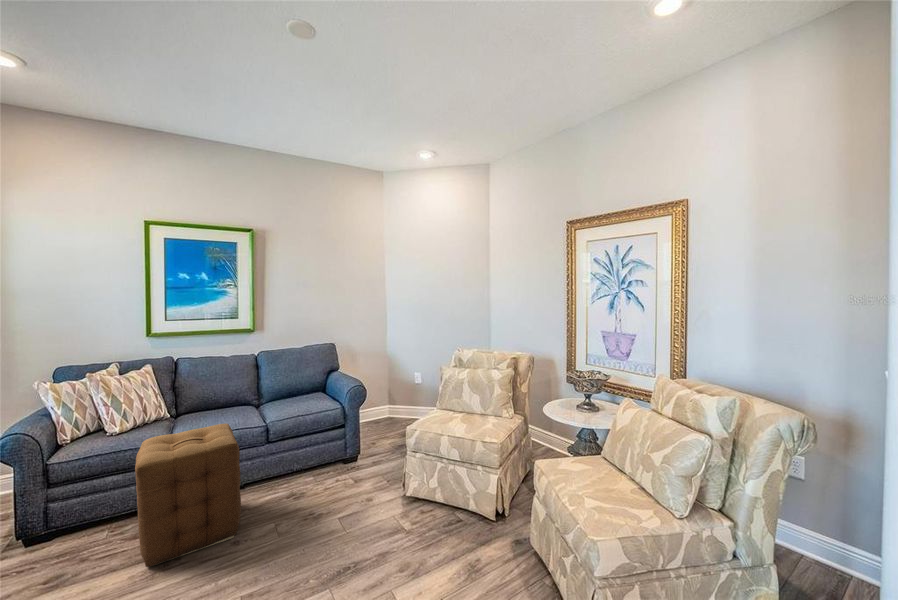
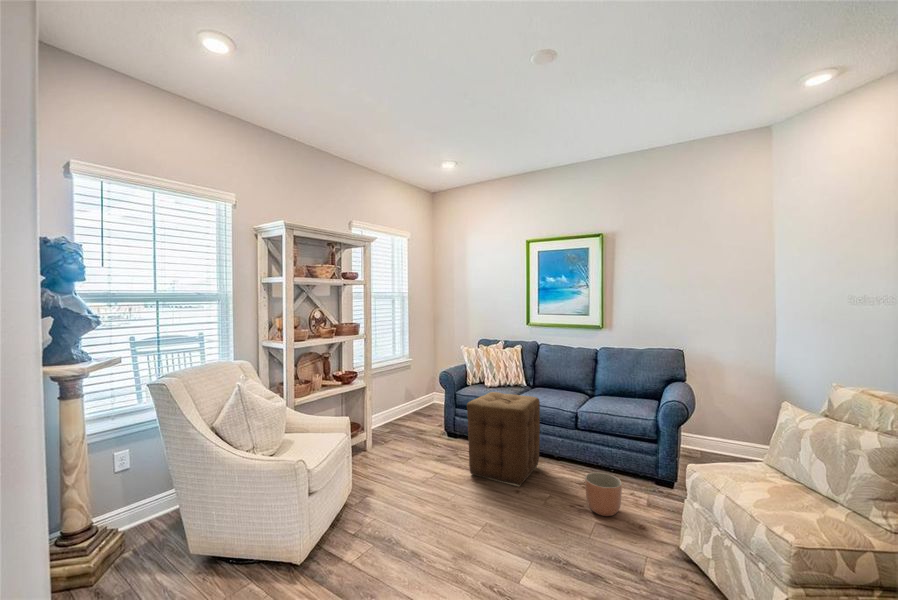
planter: none [315,469,349,511] -> present [585,472,622,516]

